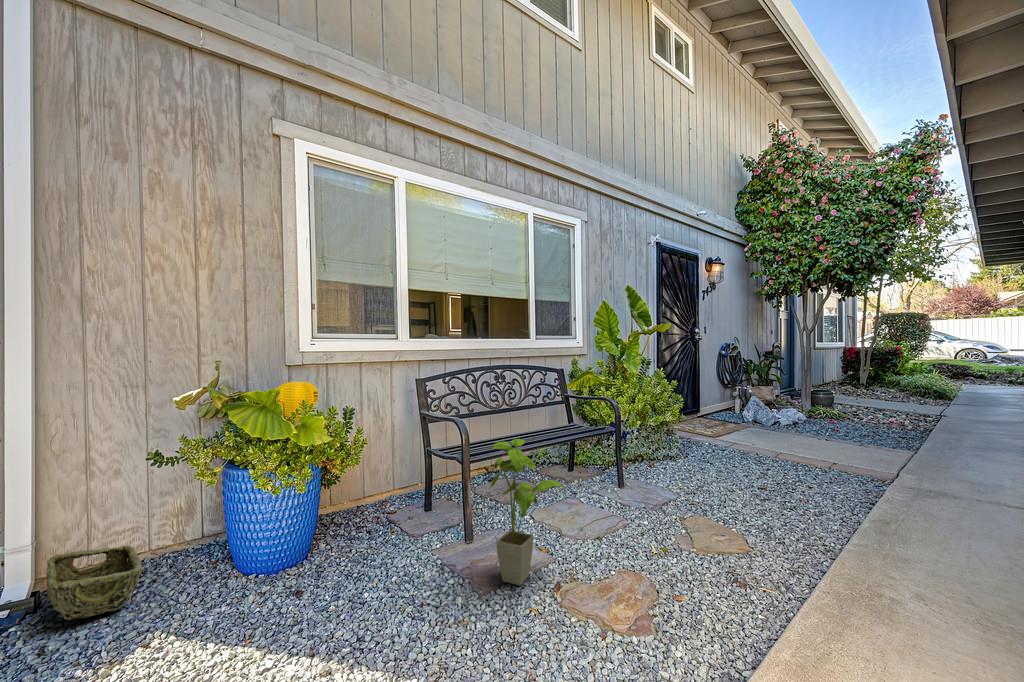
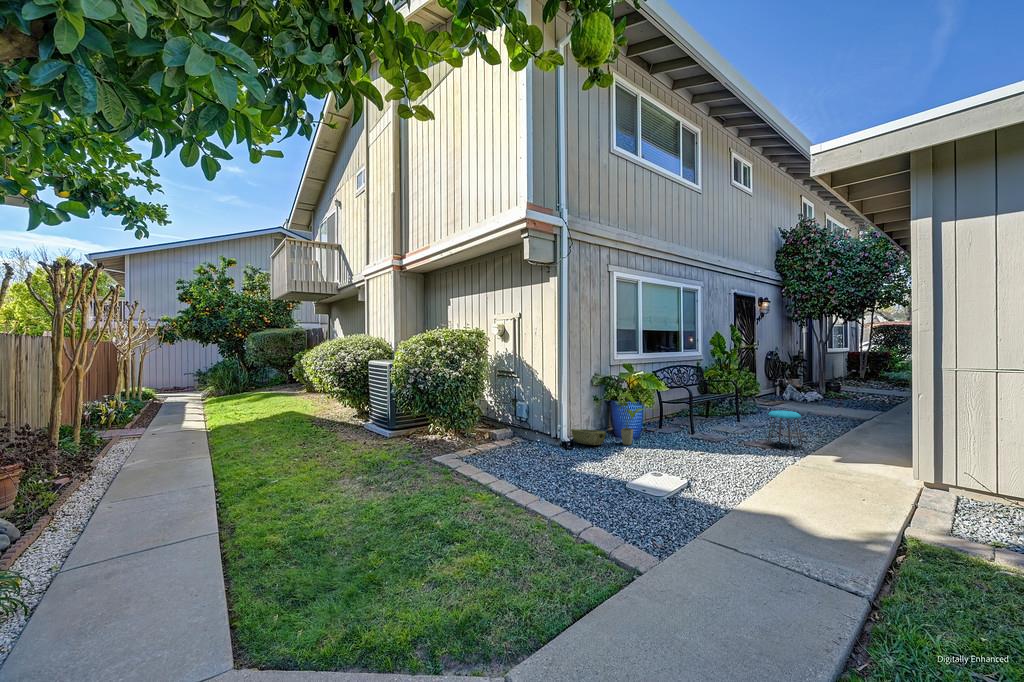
house plant: present [490,439,565,586] -> present [619,394,643,445]
stool: none [618,500,719,650] -> present [768,410,802,450]

